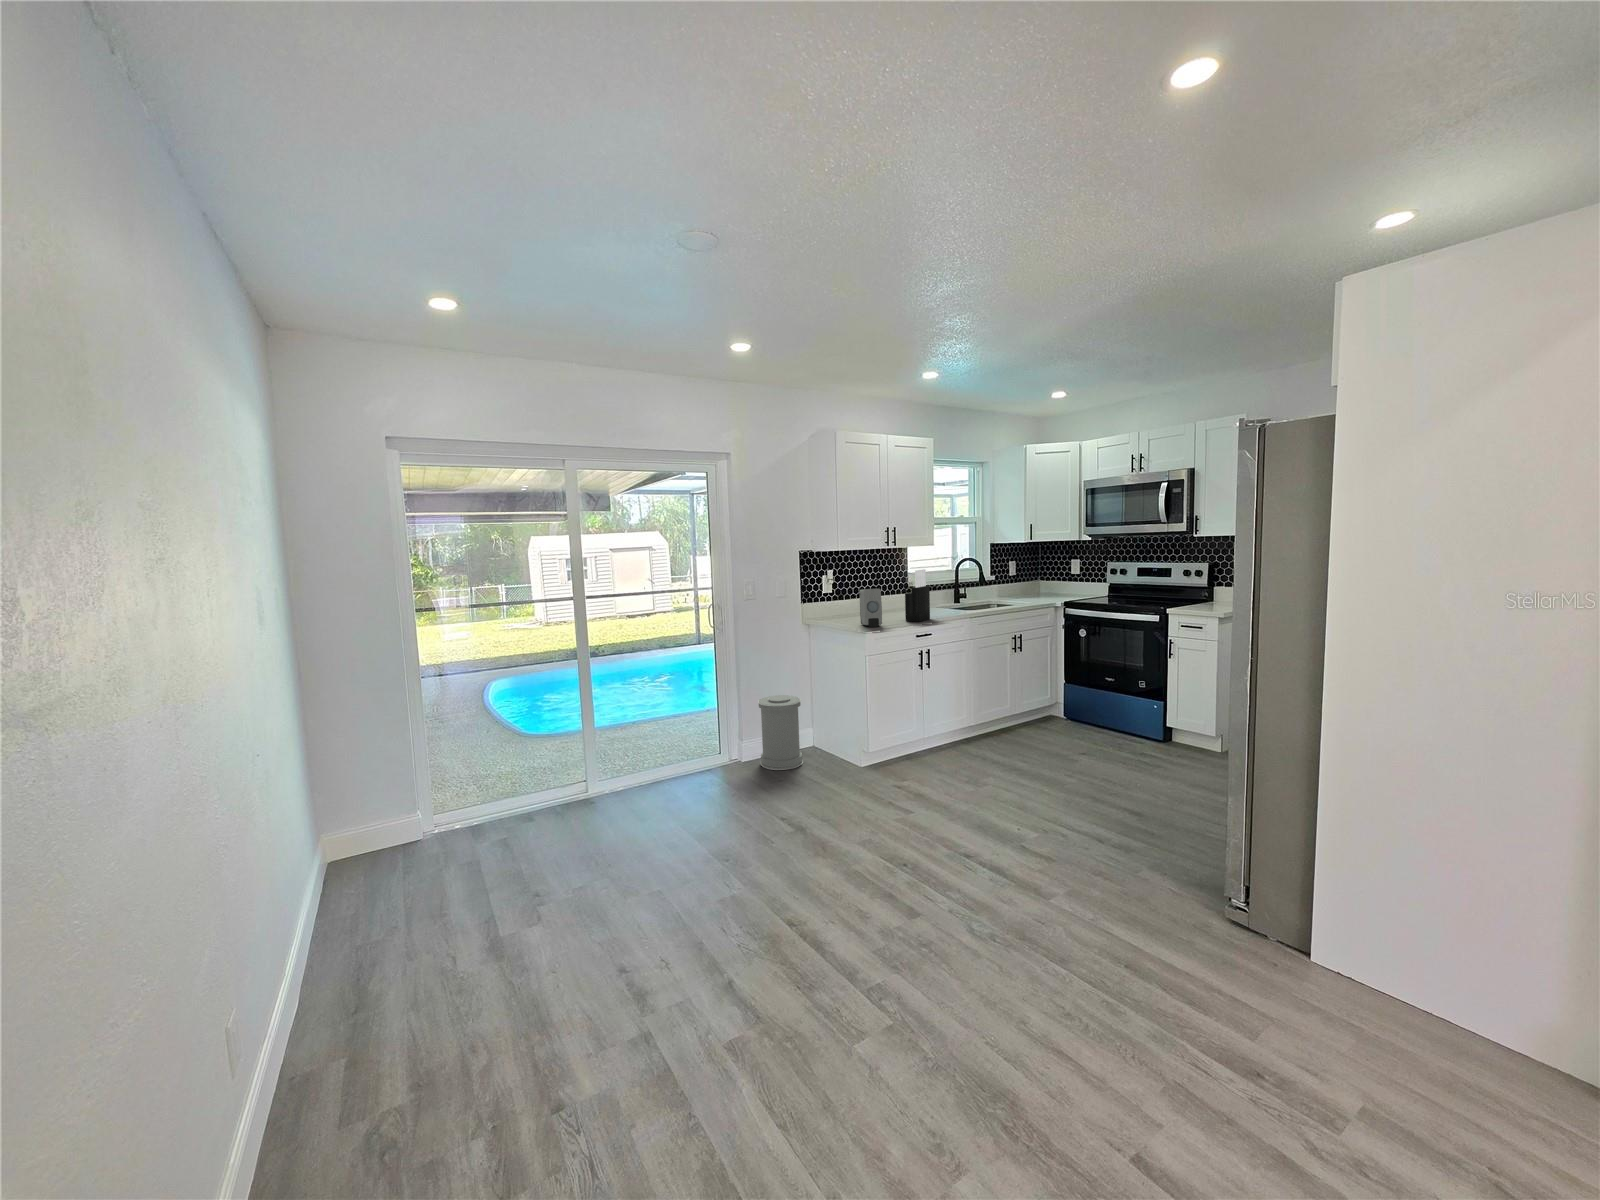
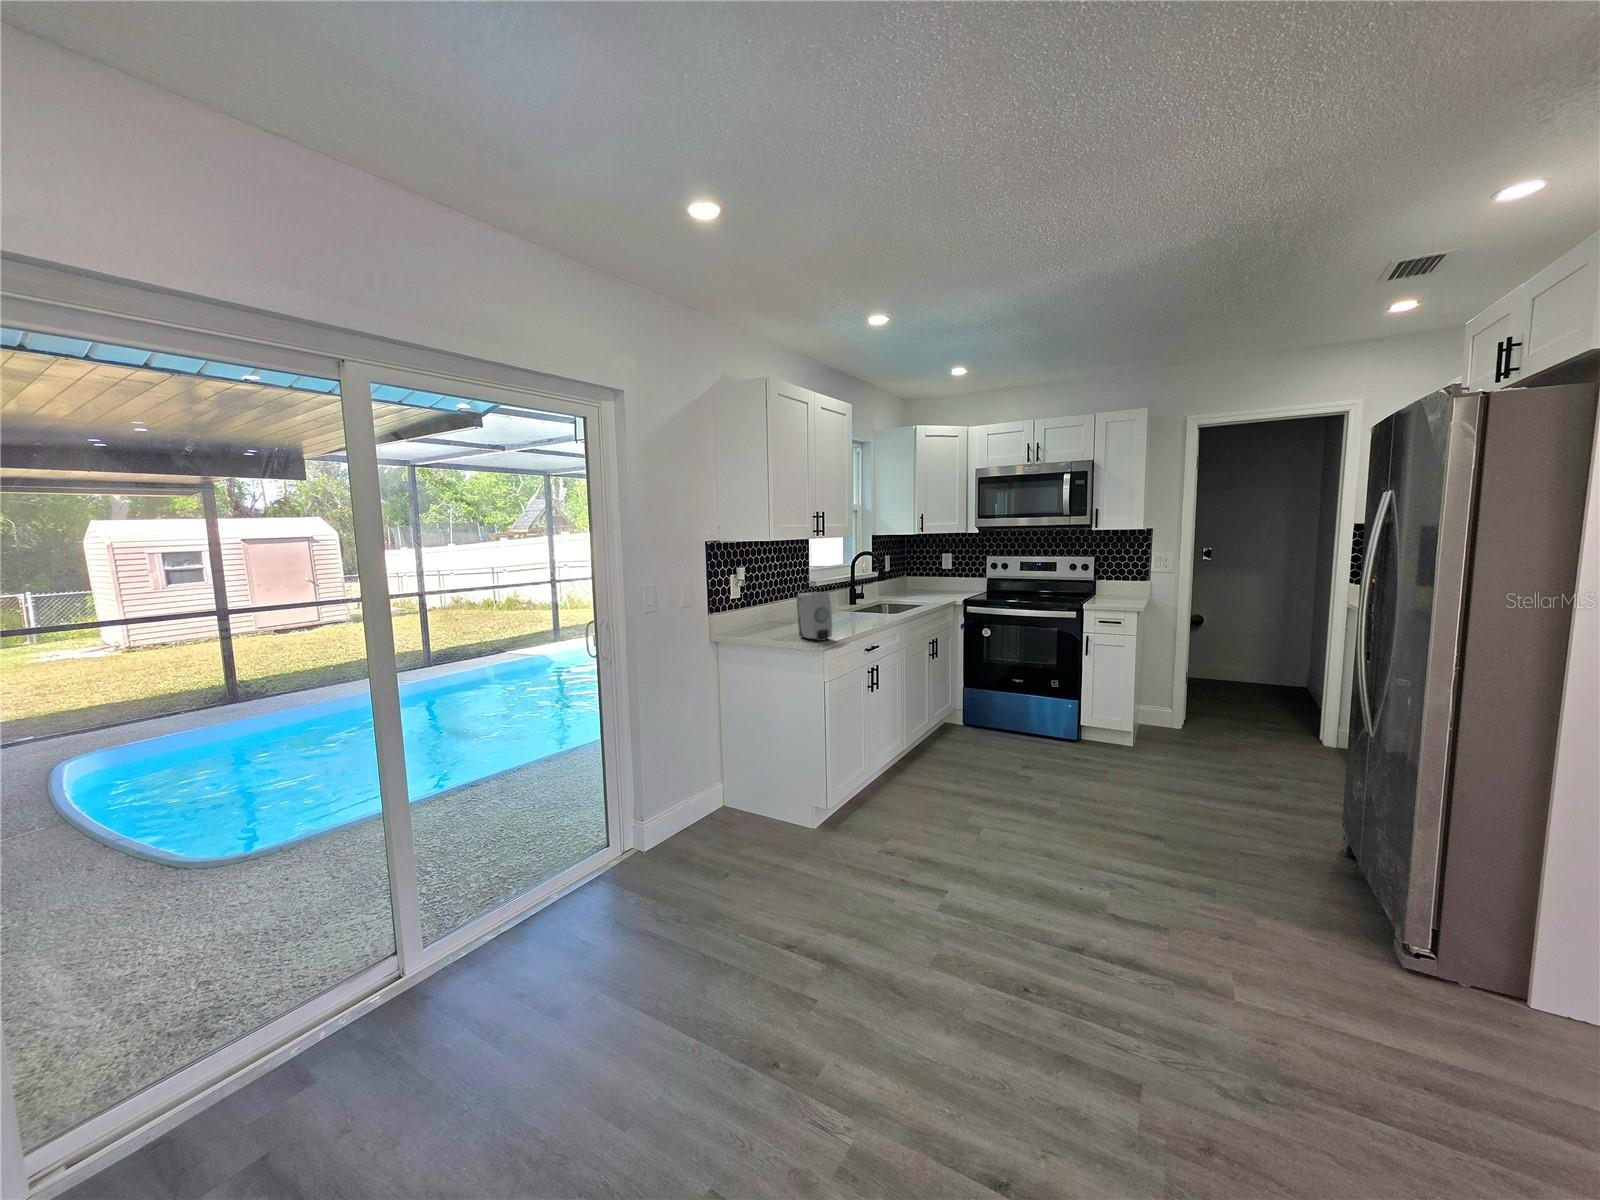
knife block: present [905,569,930,622] -> none [845,566,868,630]
trash can: present [758,695,803,770] -> none [672,737,735,844]

